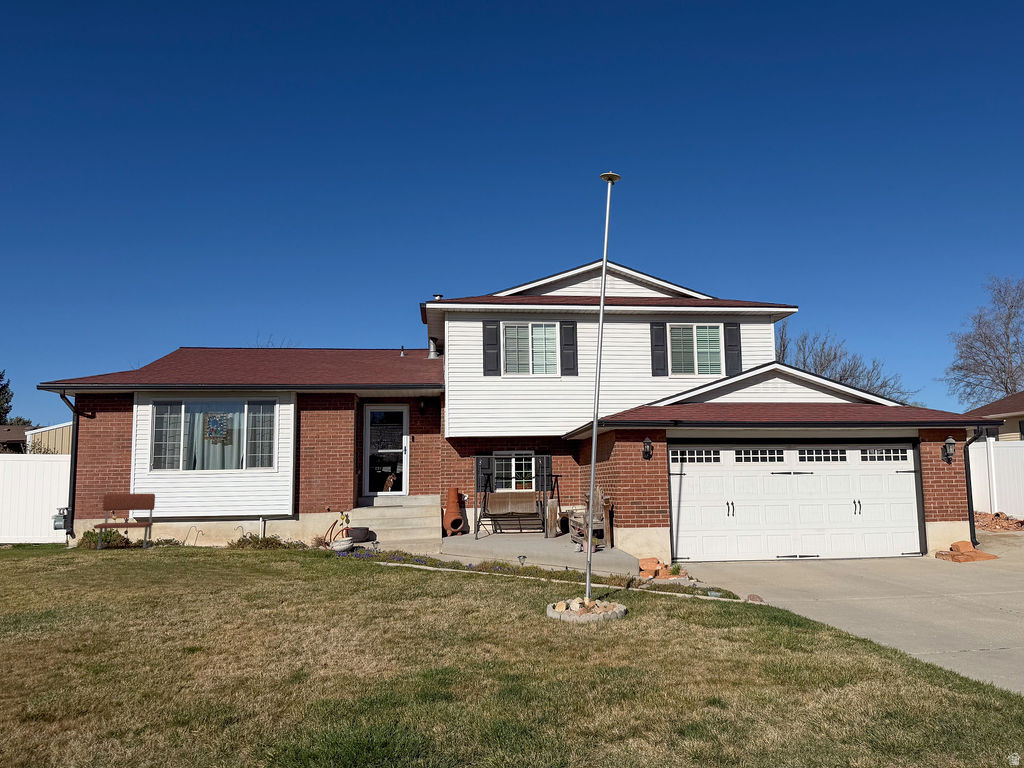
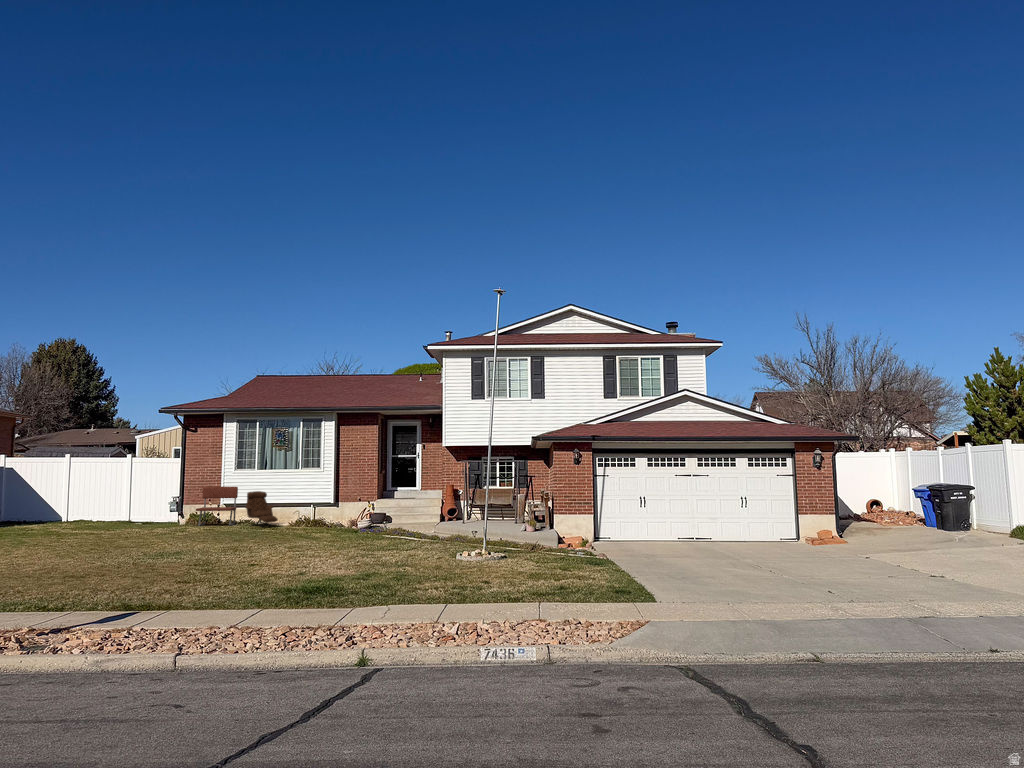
lounge chair: none [167,500,215,550] -> present [245,491,278,527]

